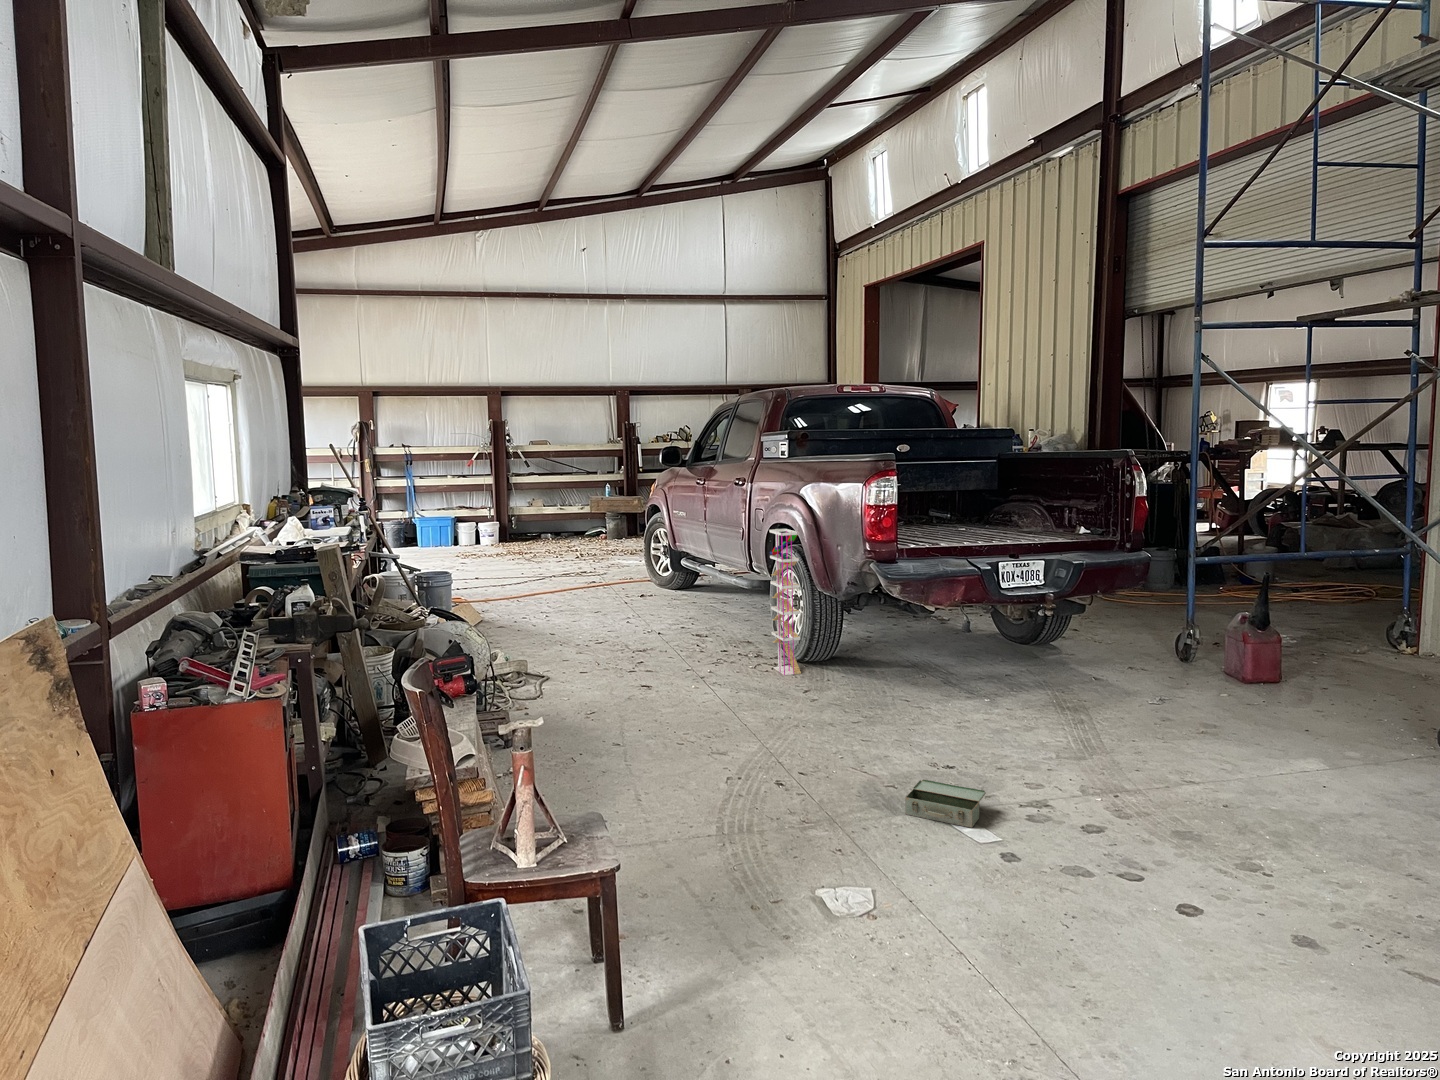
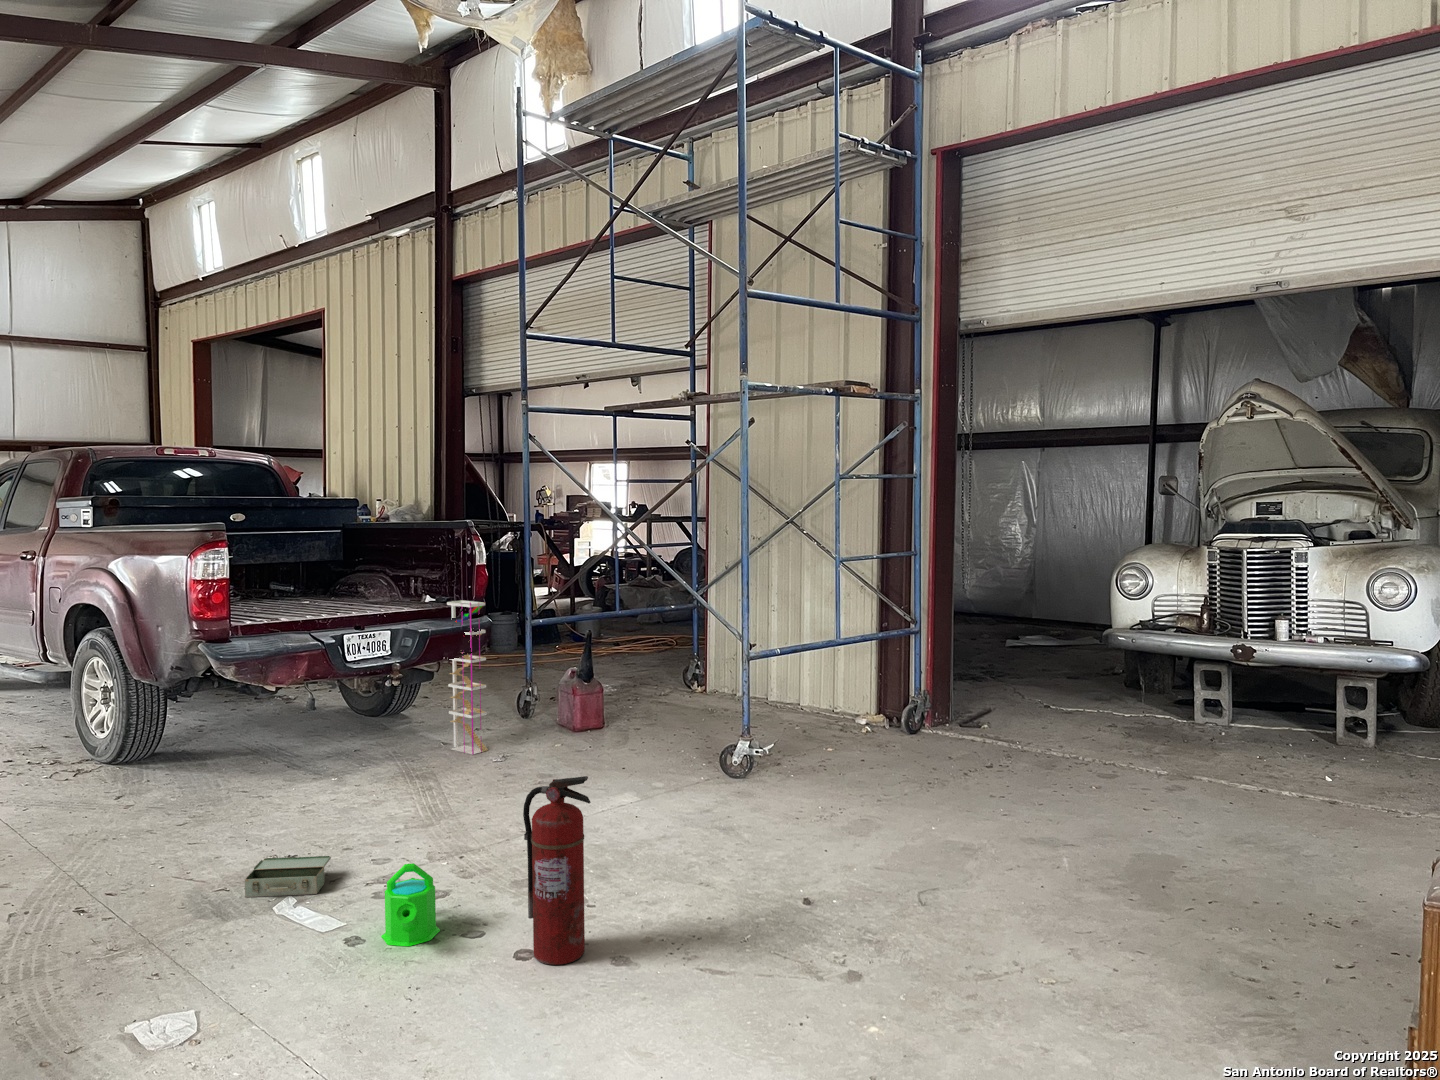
shelving unit: present [769,529,801,675] -> present [447,600,488,755]
fire extinguisher: none [1222,771,1323,1002] -> present [523,776,591,965]
watering can: none [1040,826,1107,917] -> present [381,863,440,946]

